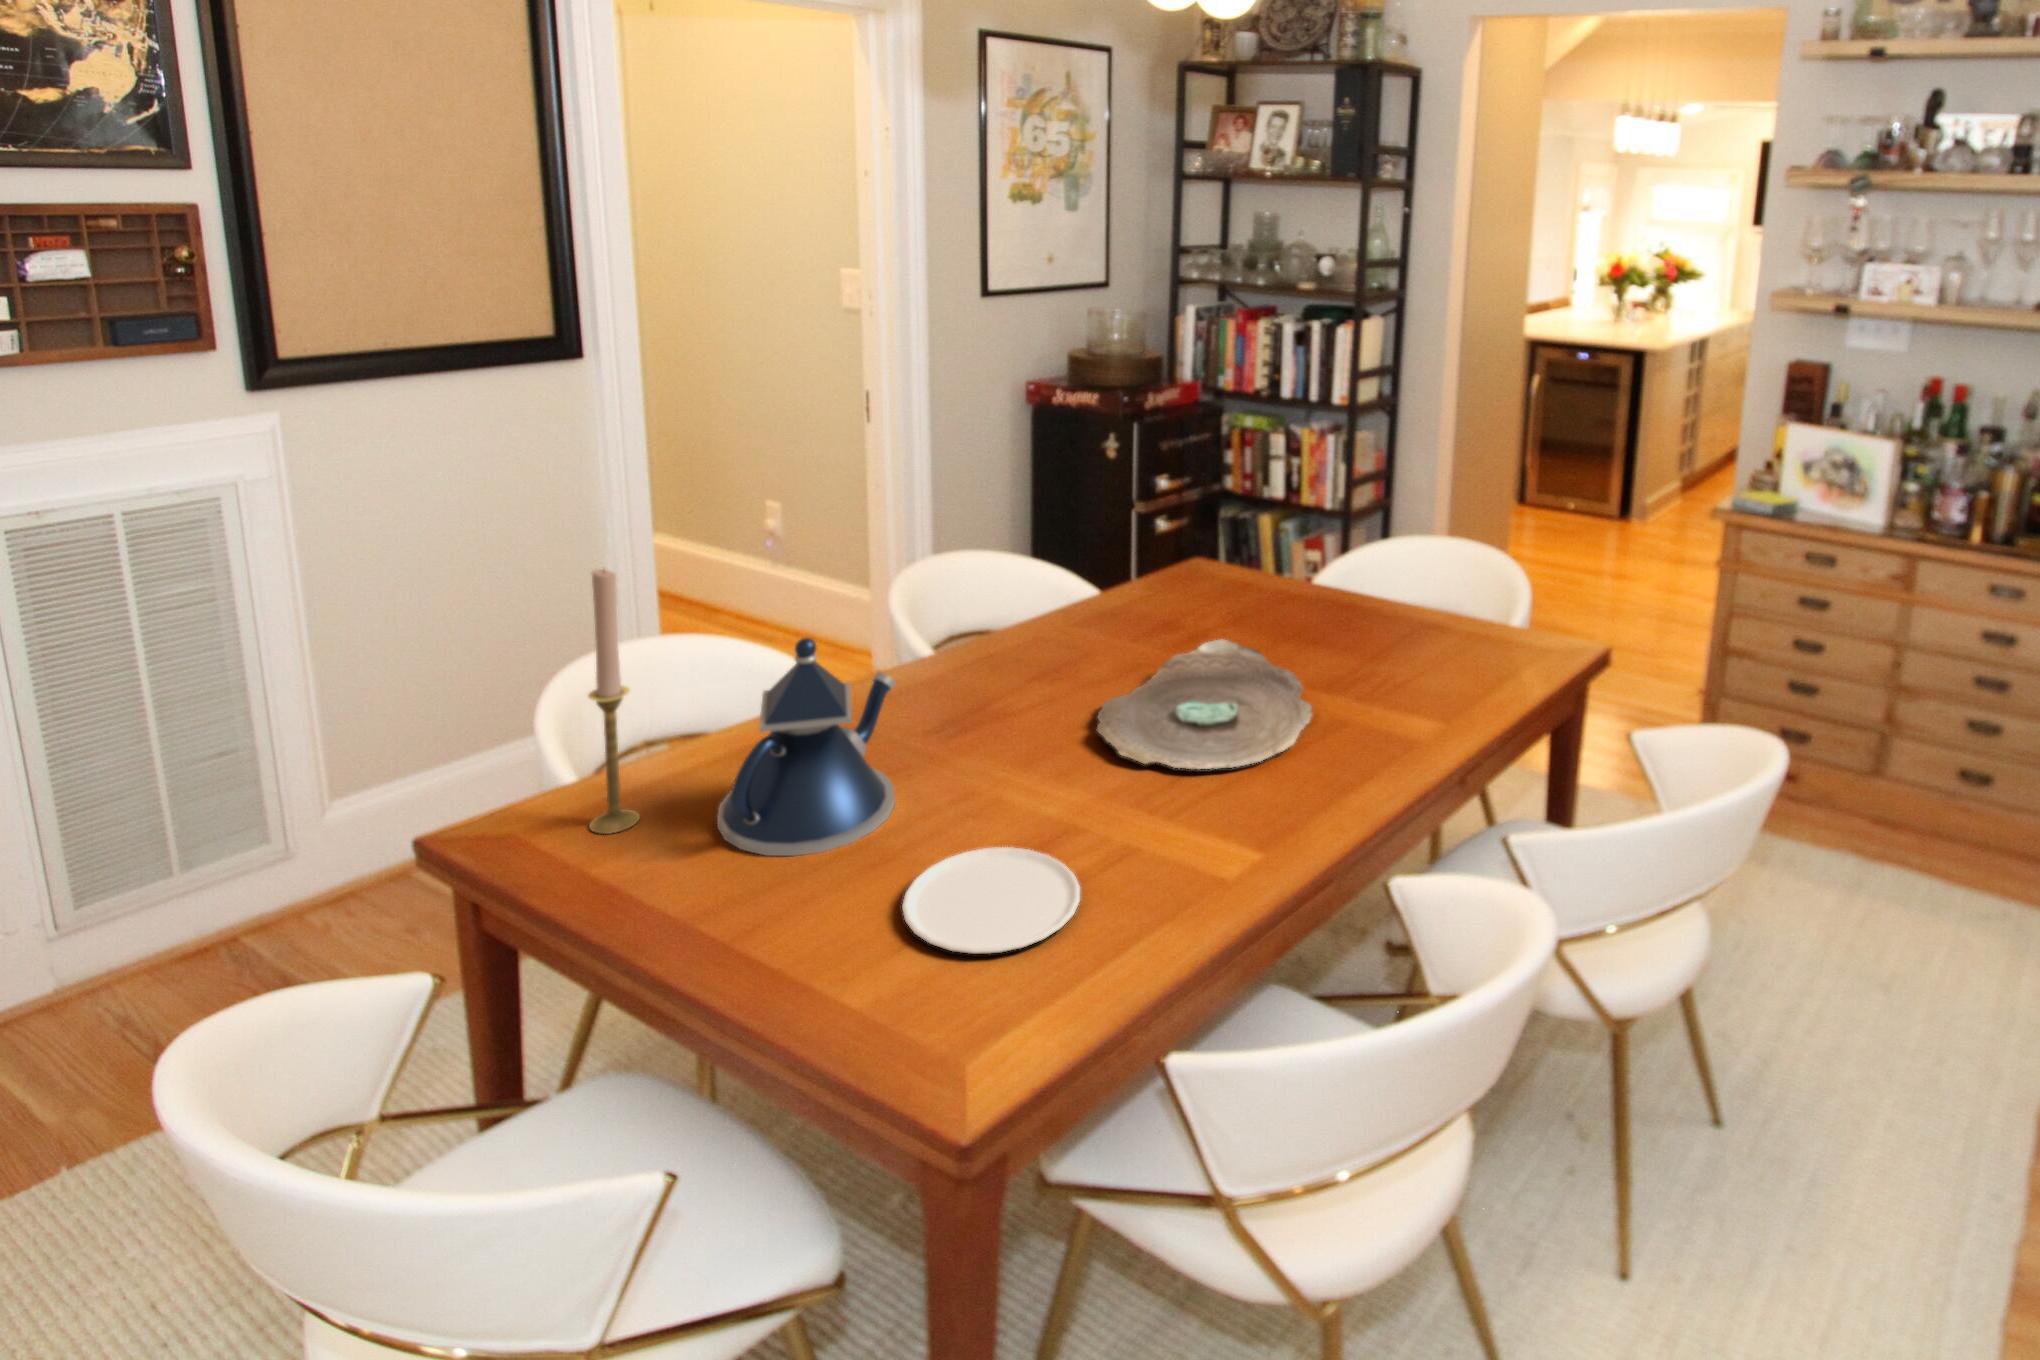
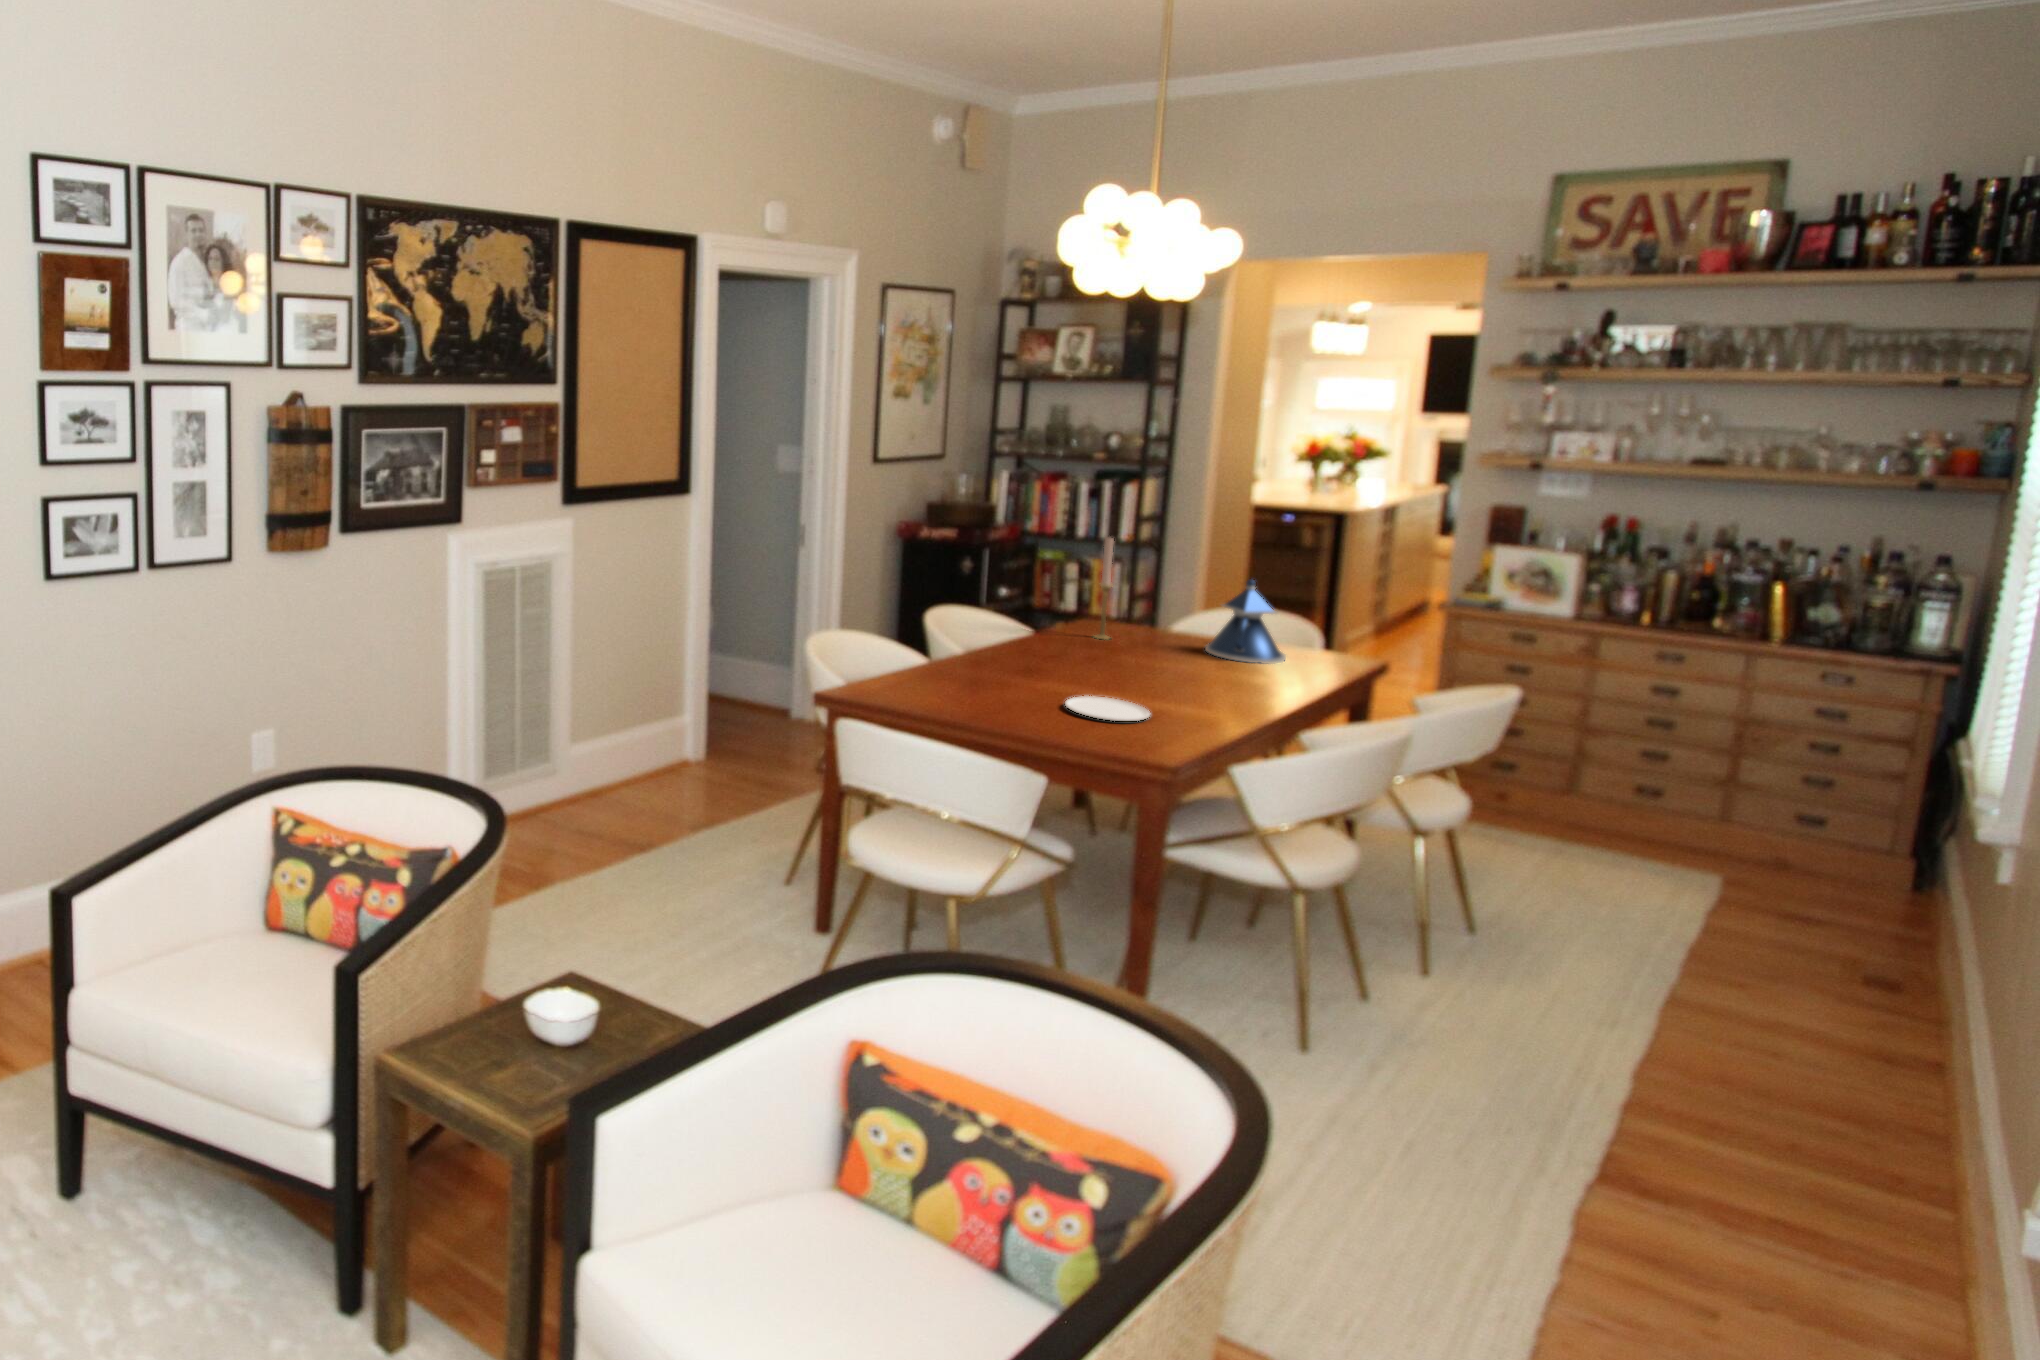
candlestick: present [588,569,640,834] -> present [1095,537,1114,639]
teapot: present [717,638,896,856] -> present [1206,580,1286,664]
decorative bowl: present [1097,639,1312,769] -> none [1093,639,1216,684]

